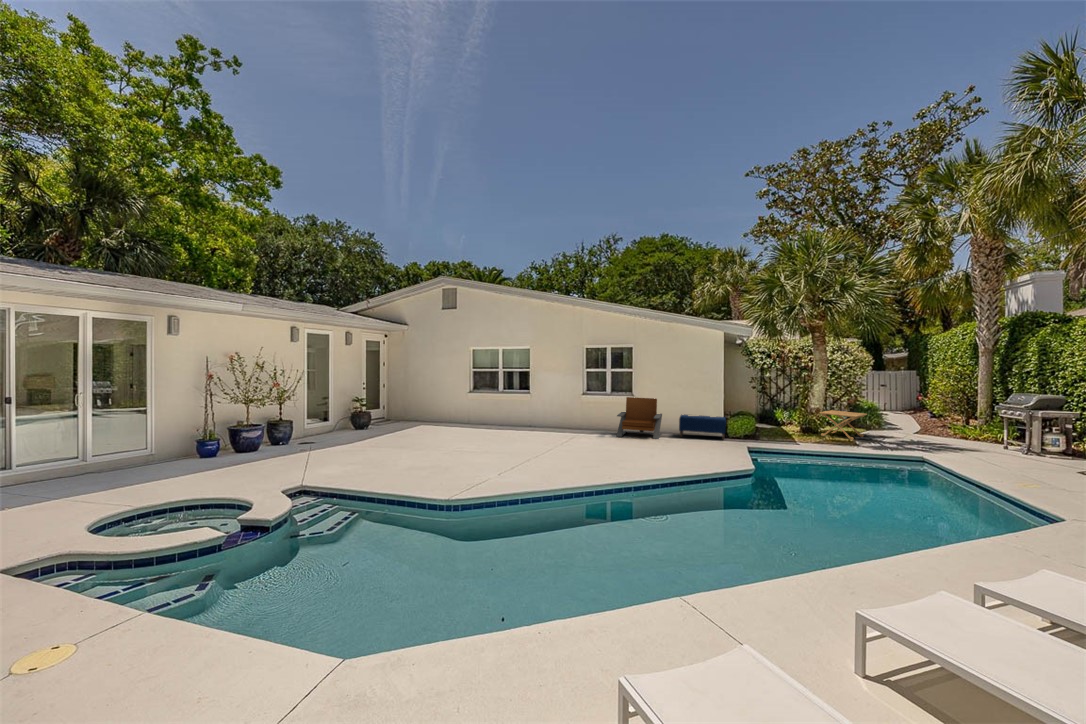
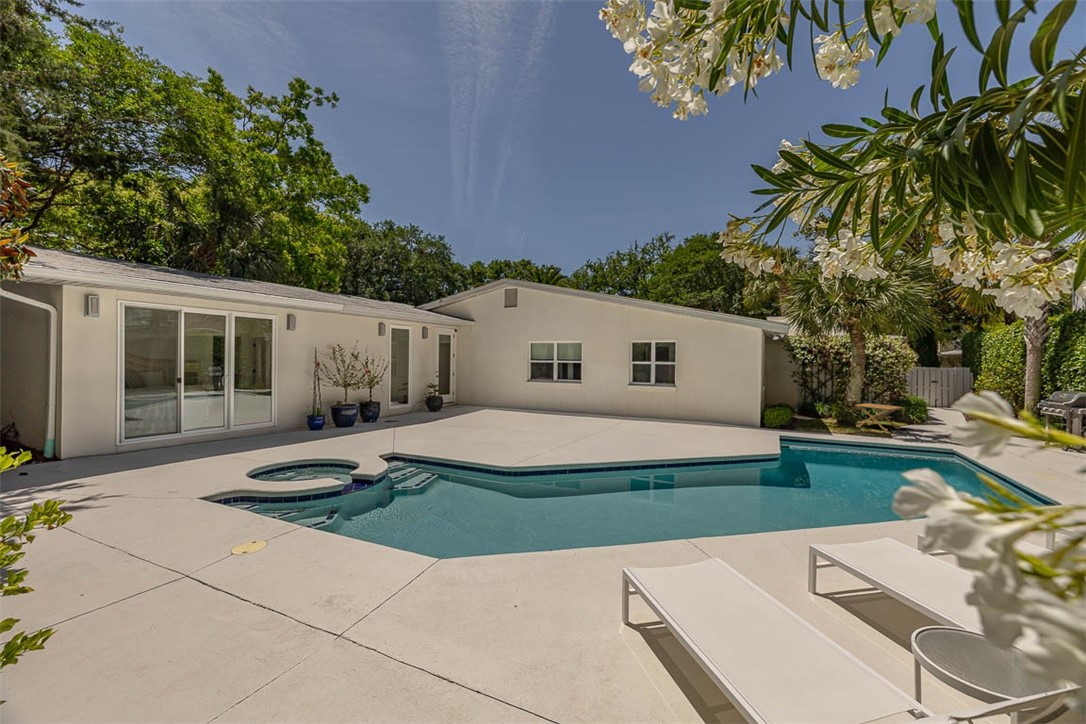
lounge chair: present [616,397,662,439] -> none [660,388,703,427]
bench: present [679,414,726,440] -> none [718,404,763,429]

